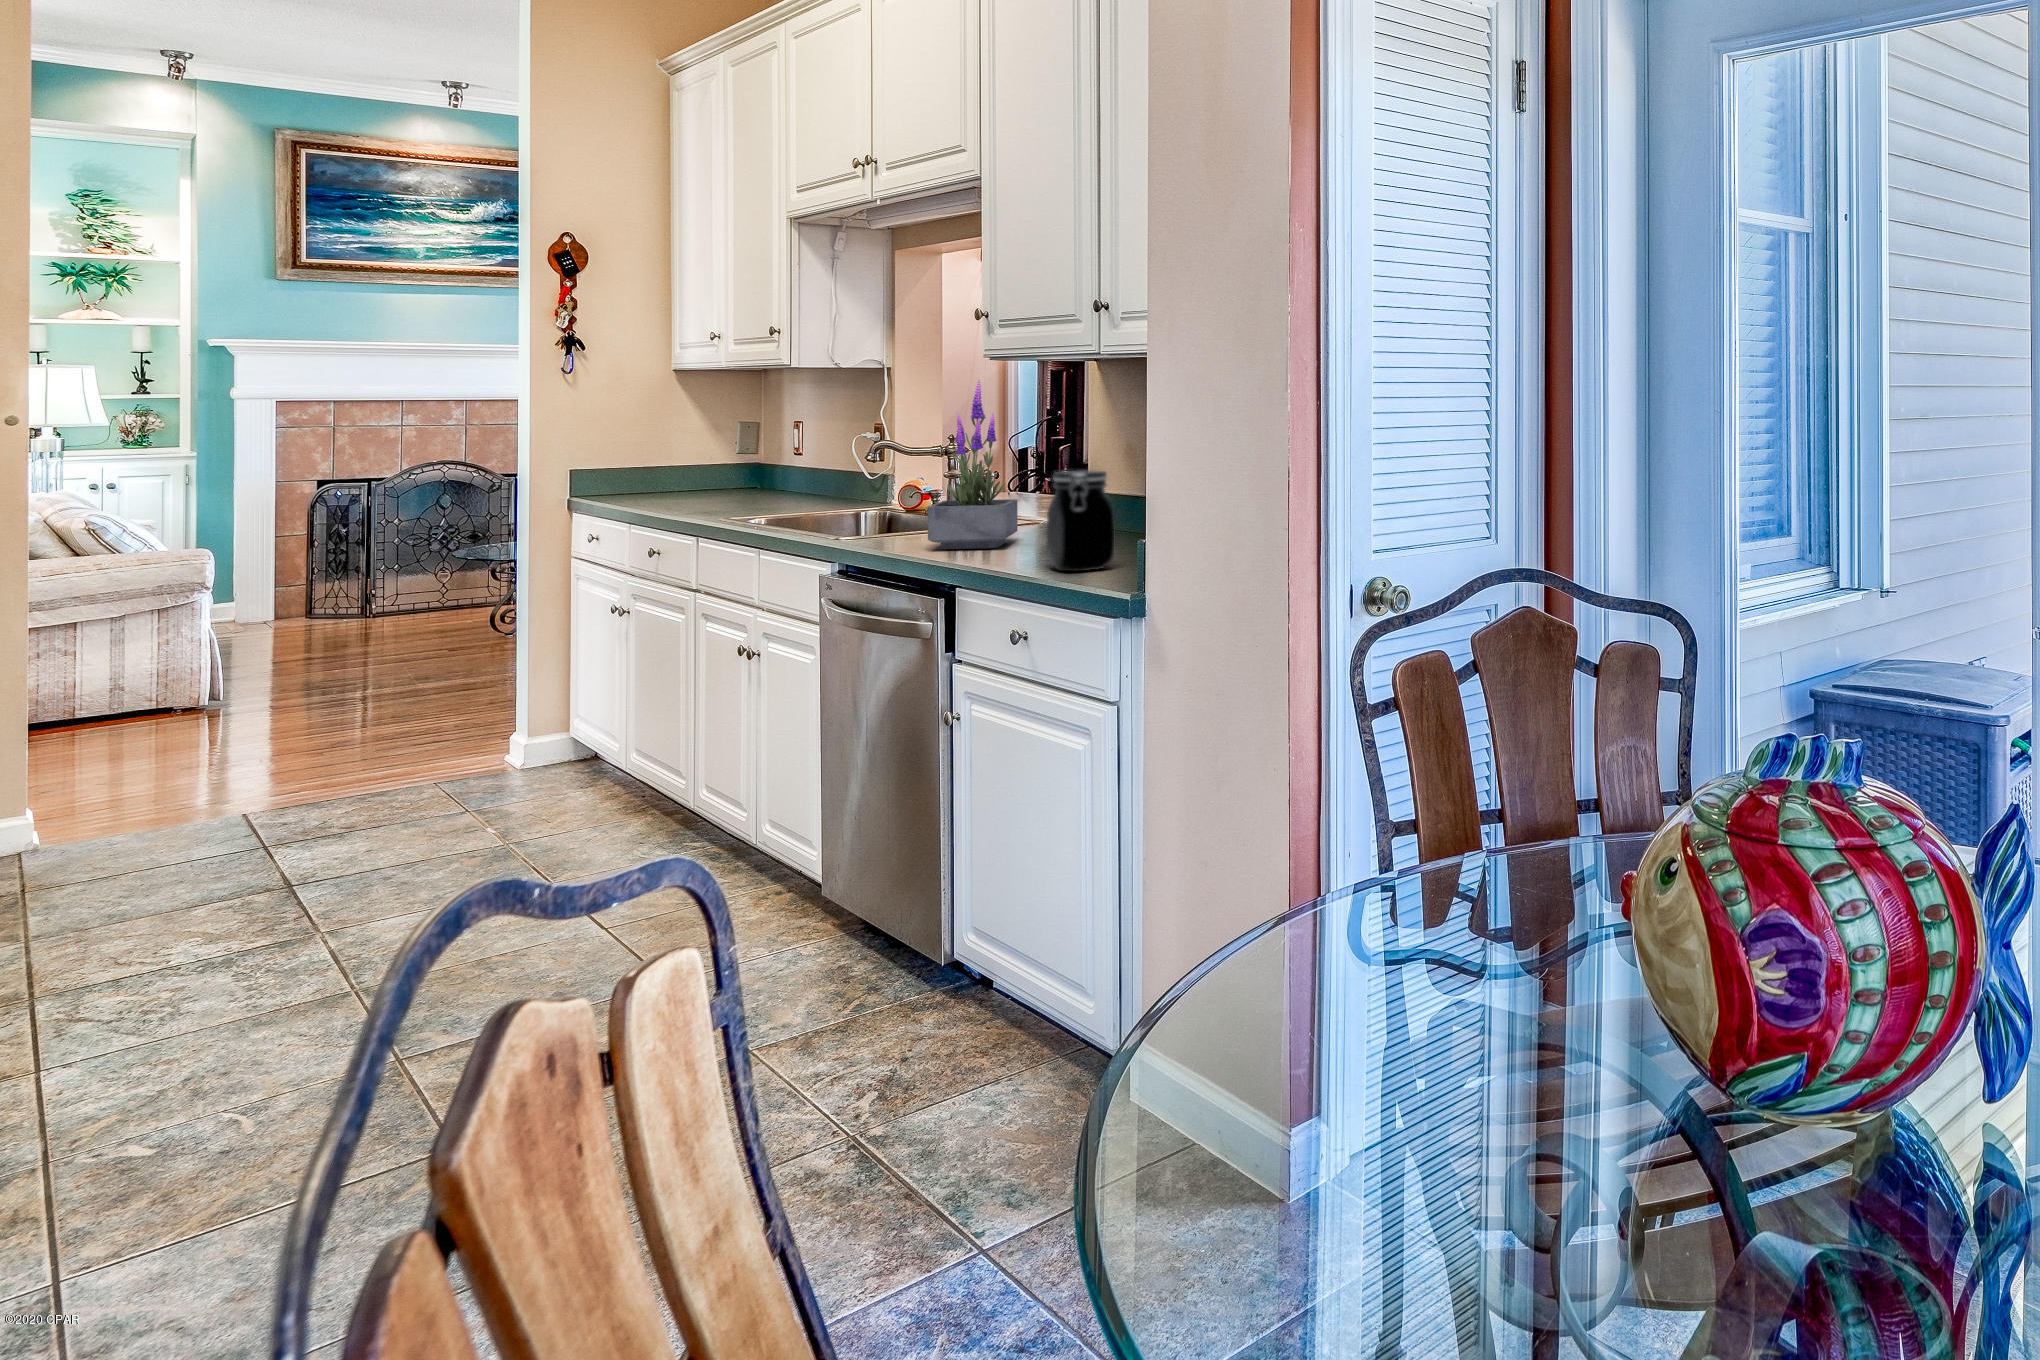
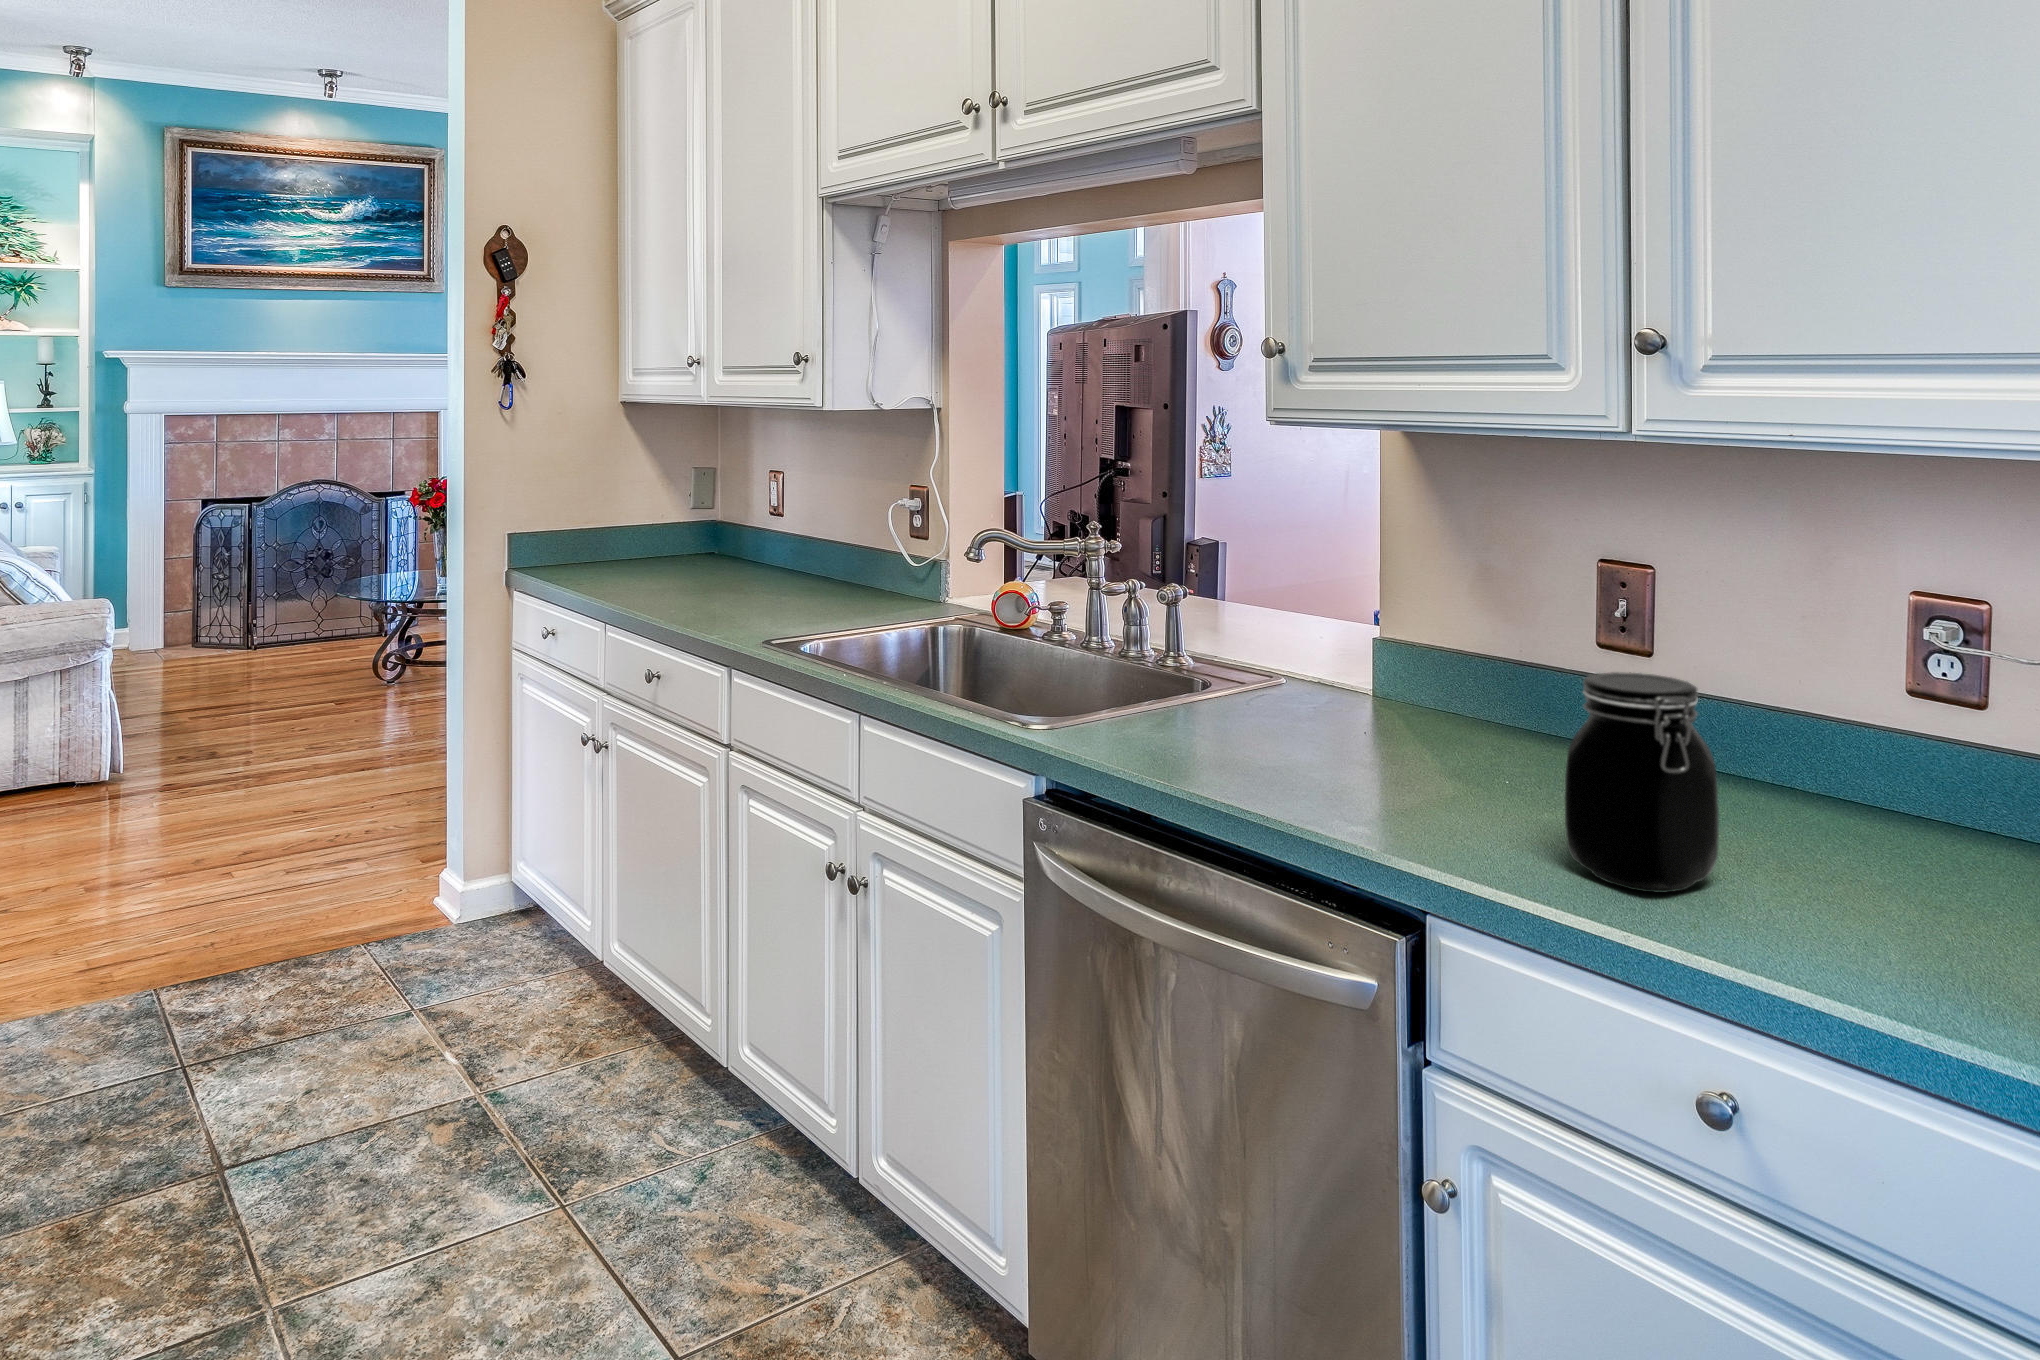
potted plant: present [928,381,1017,549] -> none [1209,468,1360,773]

